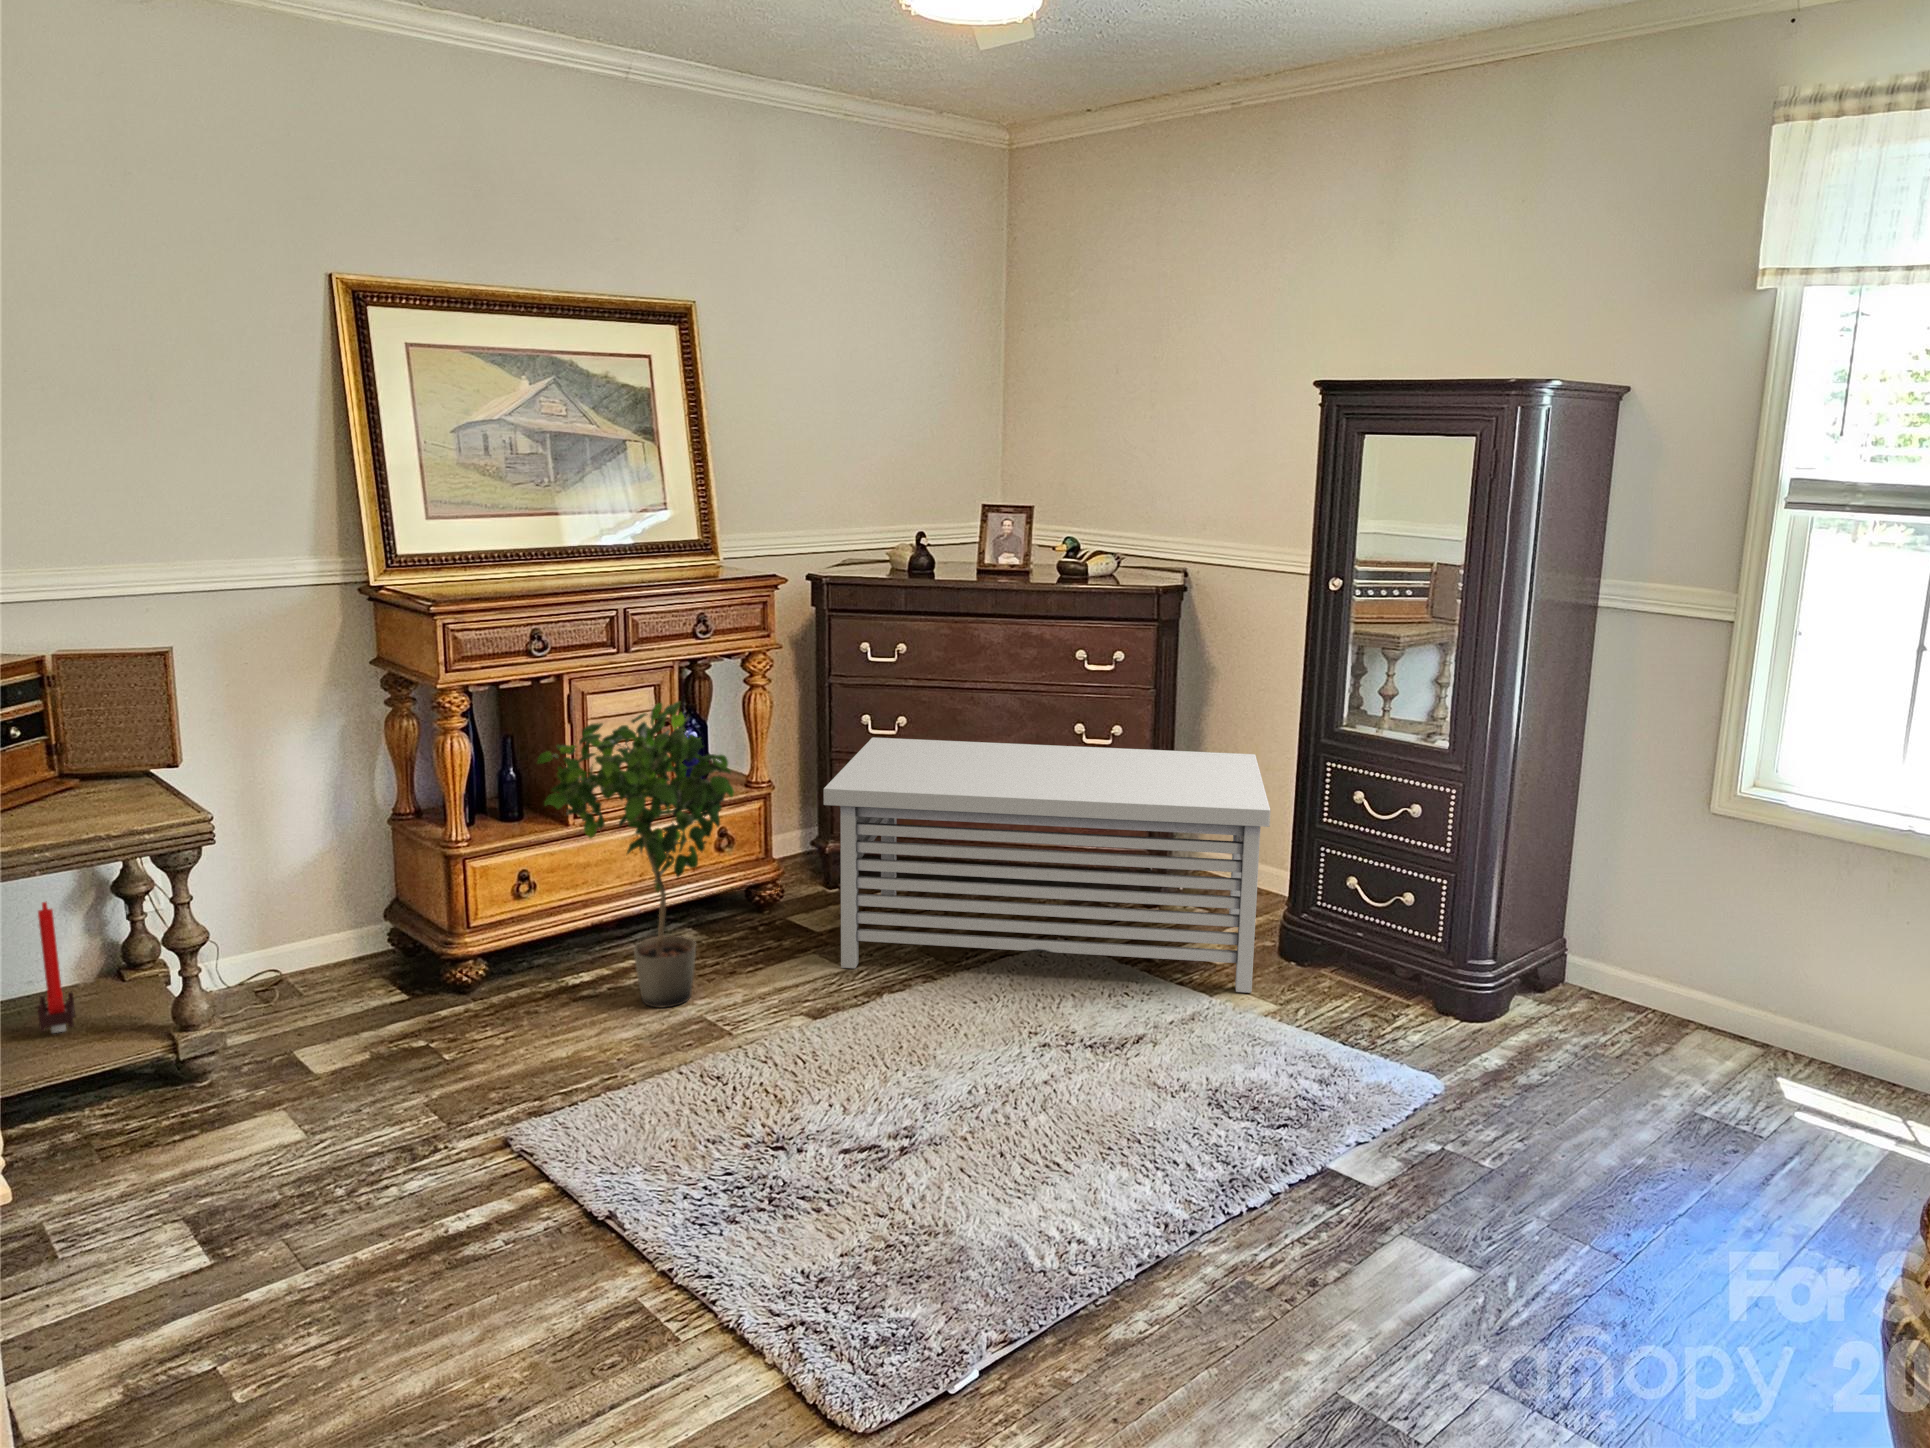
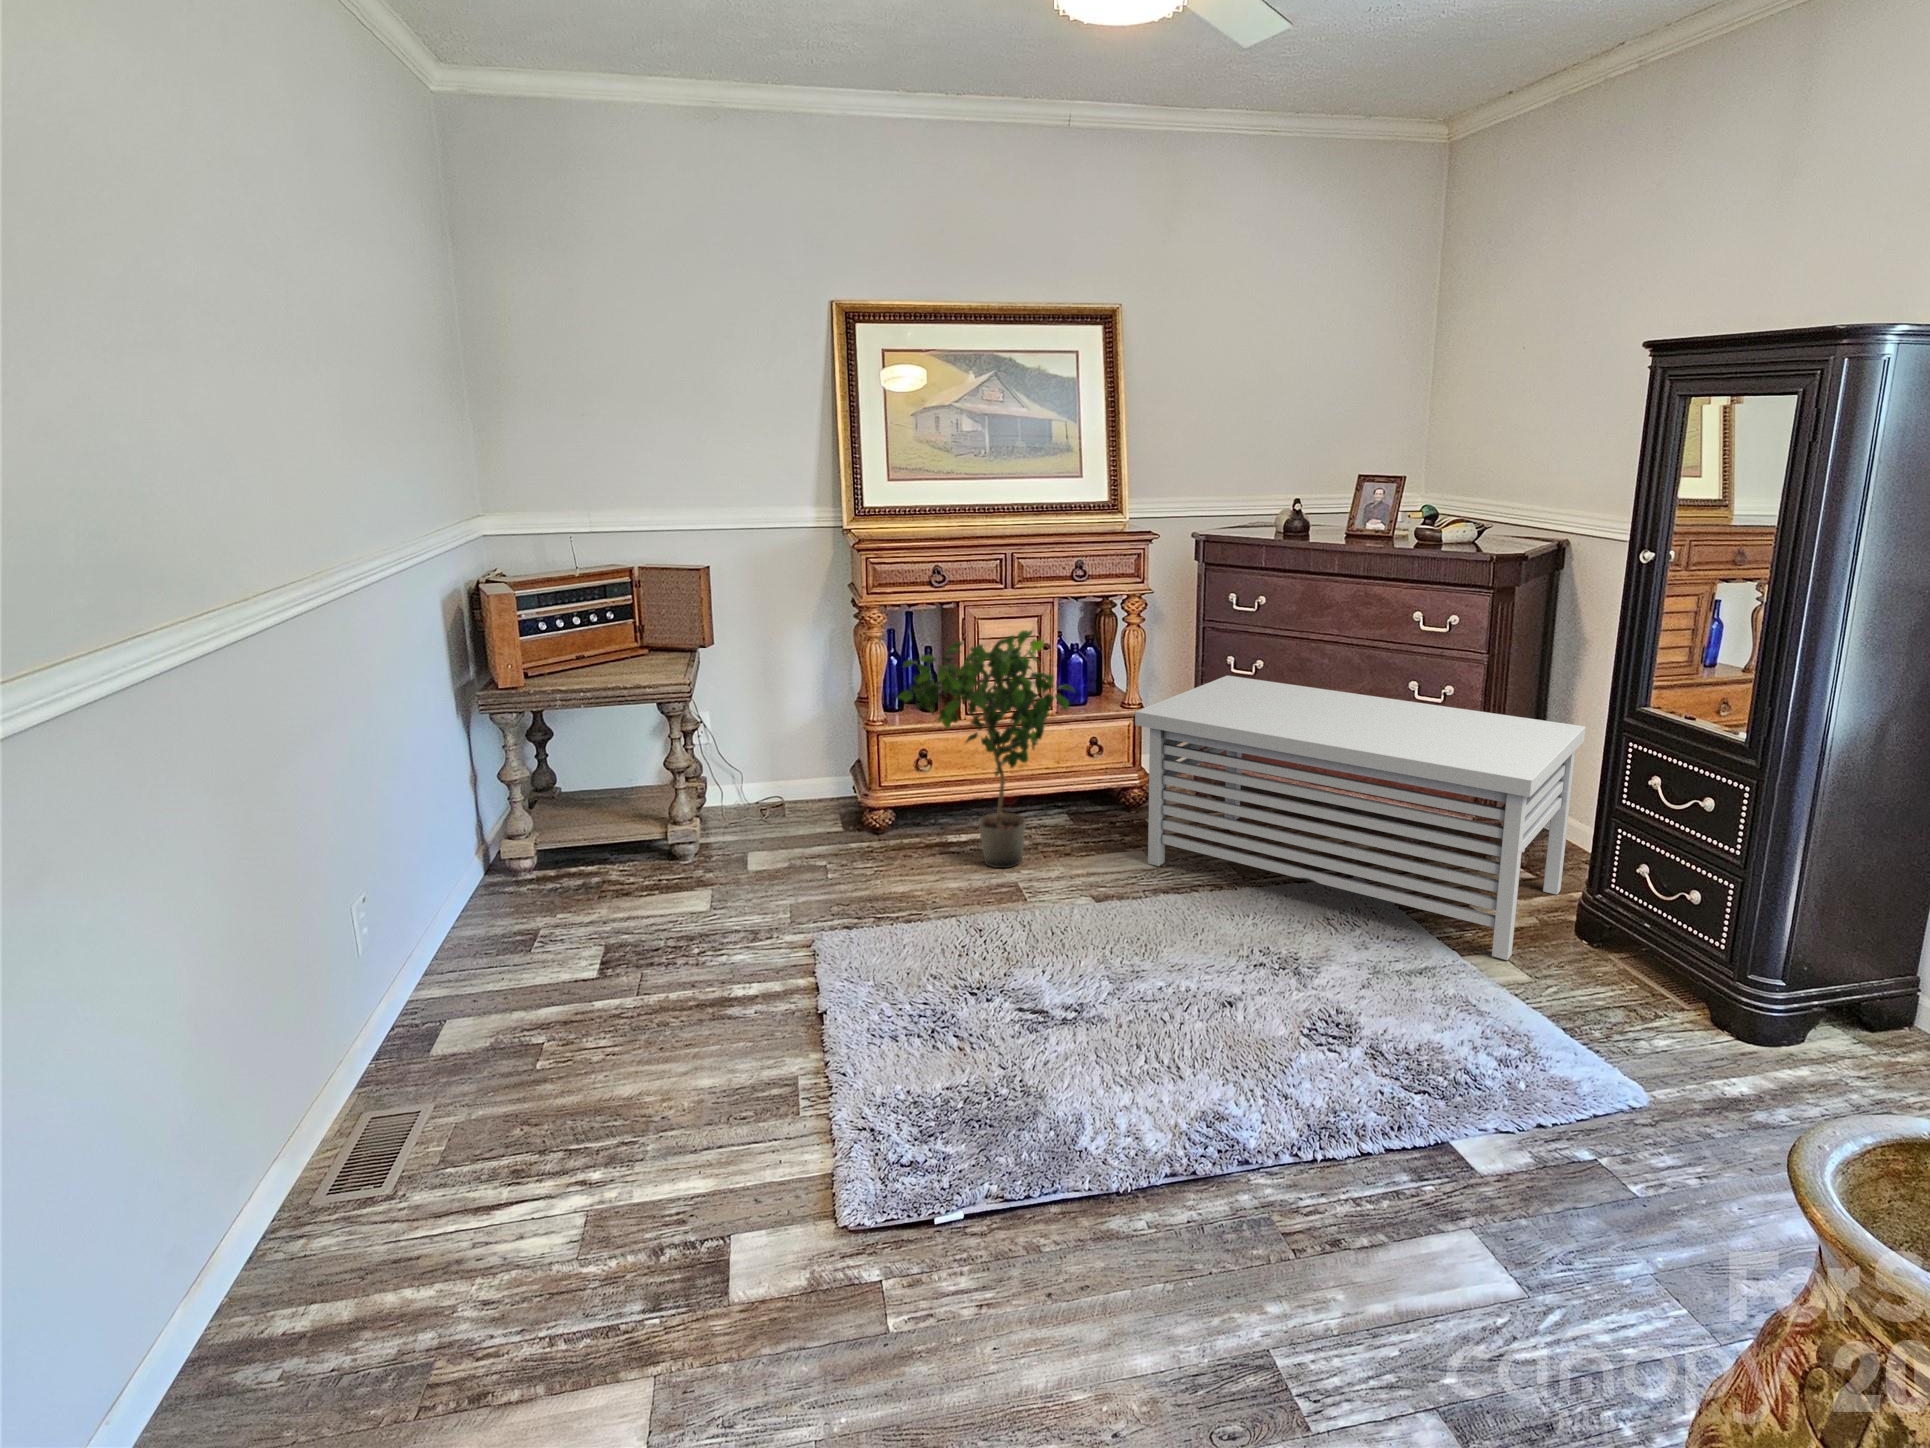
candle: present [37,902,75,1033] -> none [617,727,643,811]

